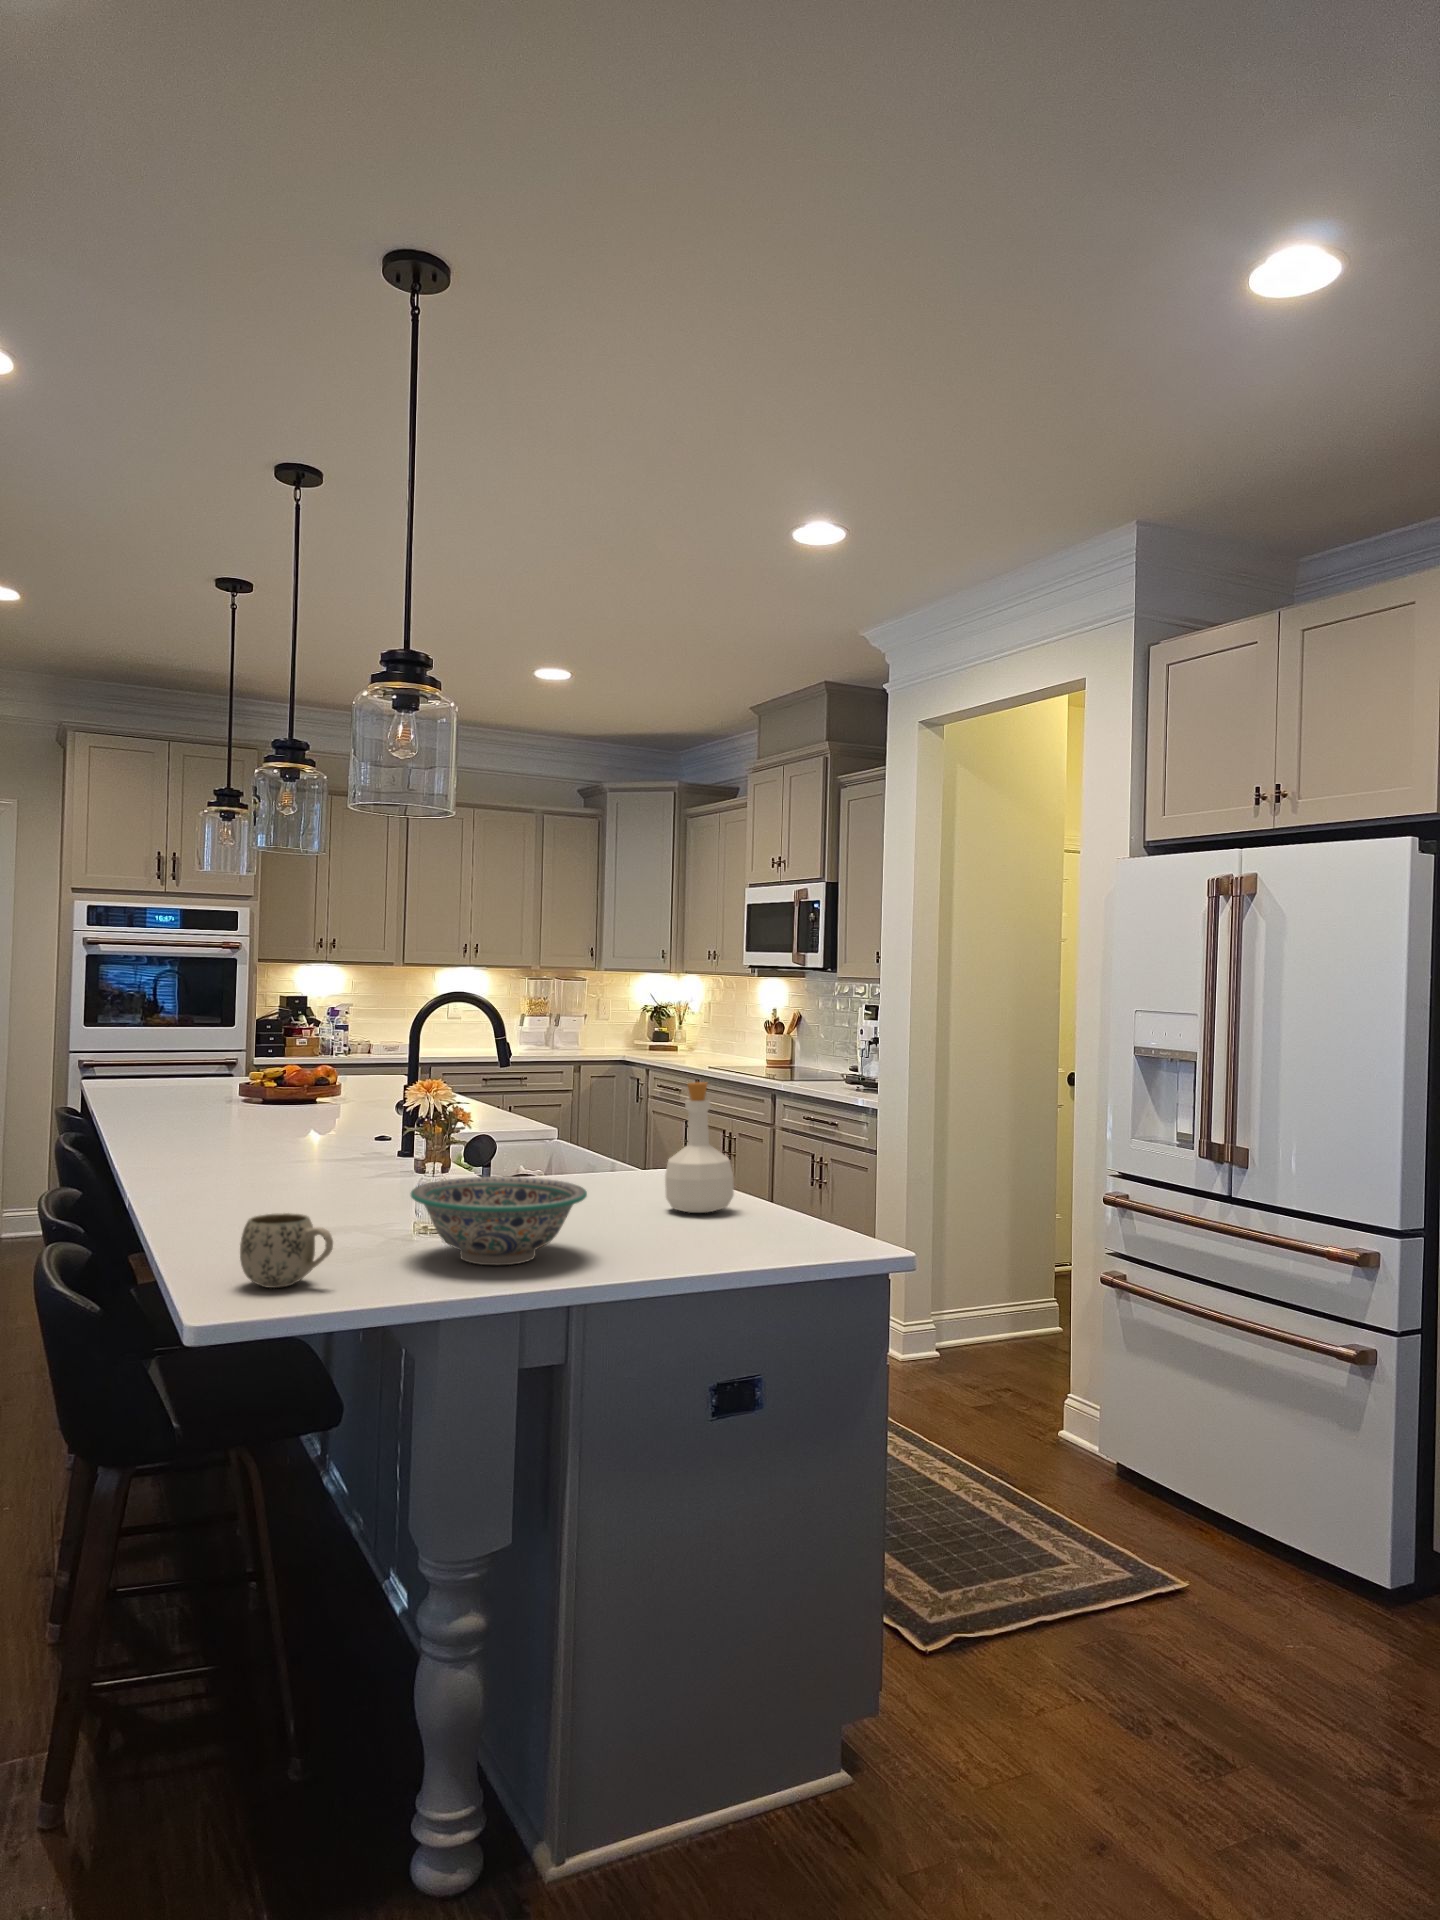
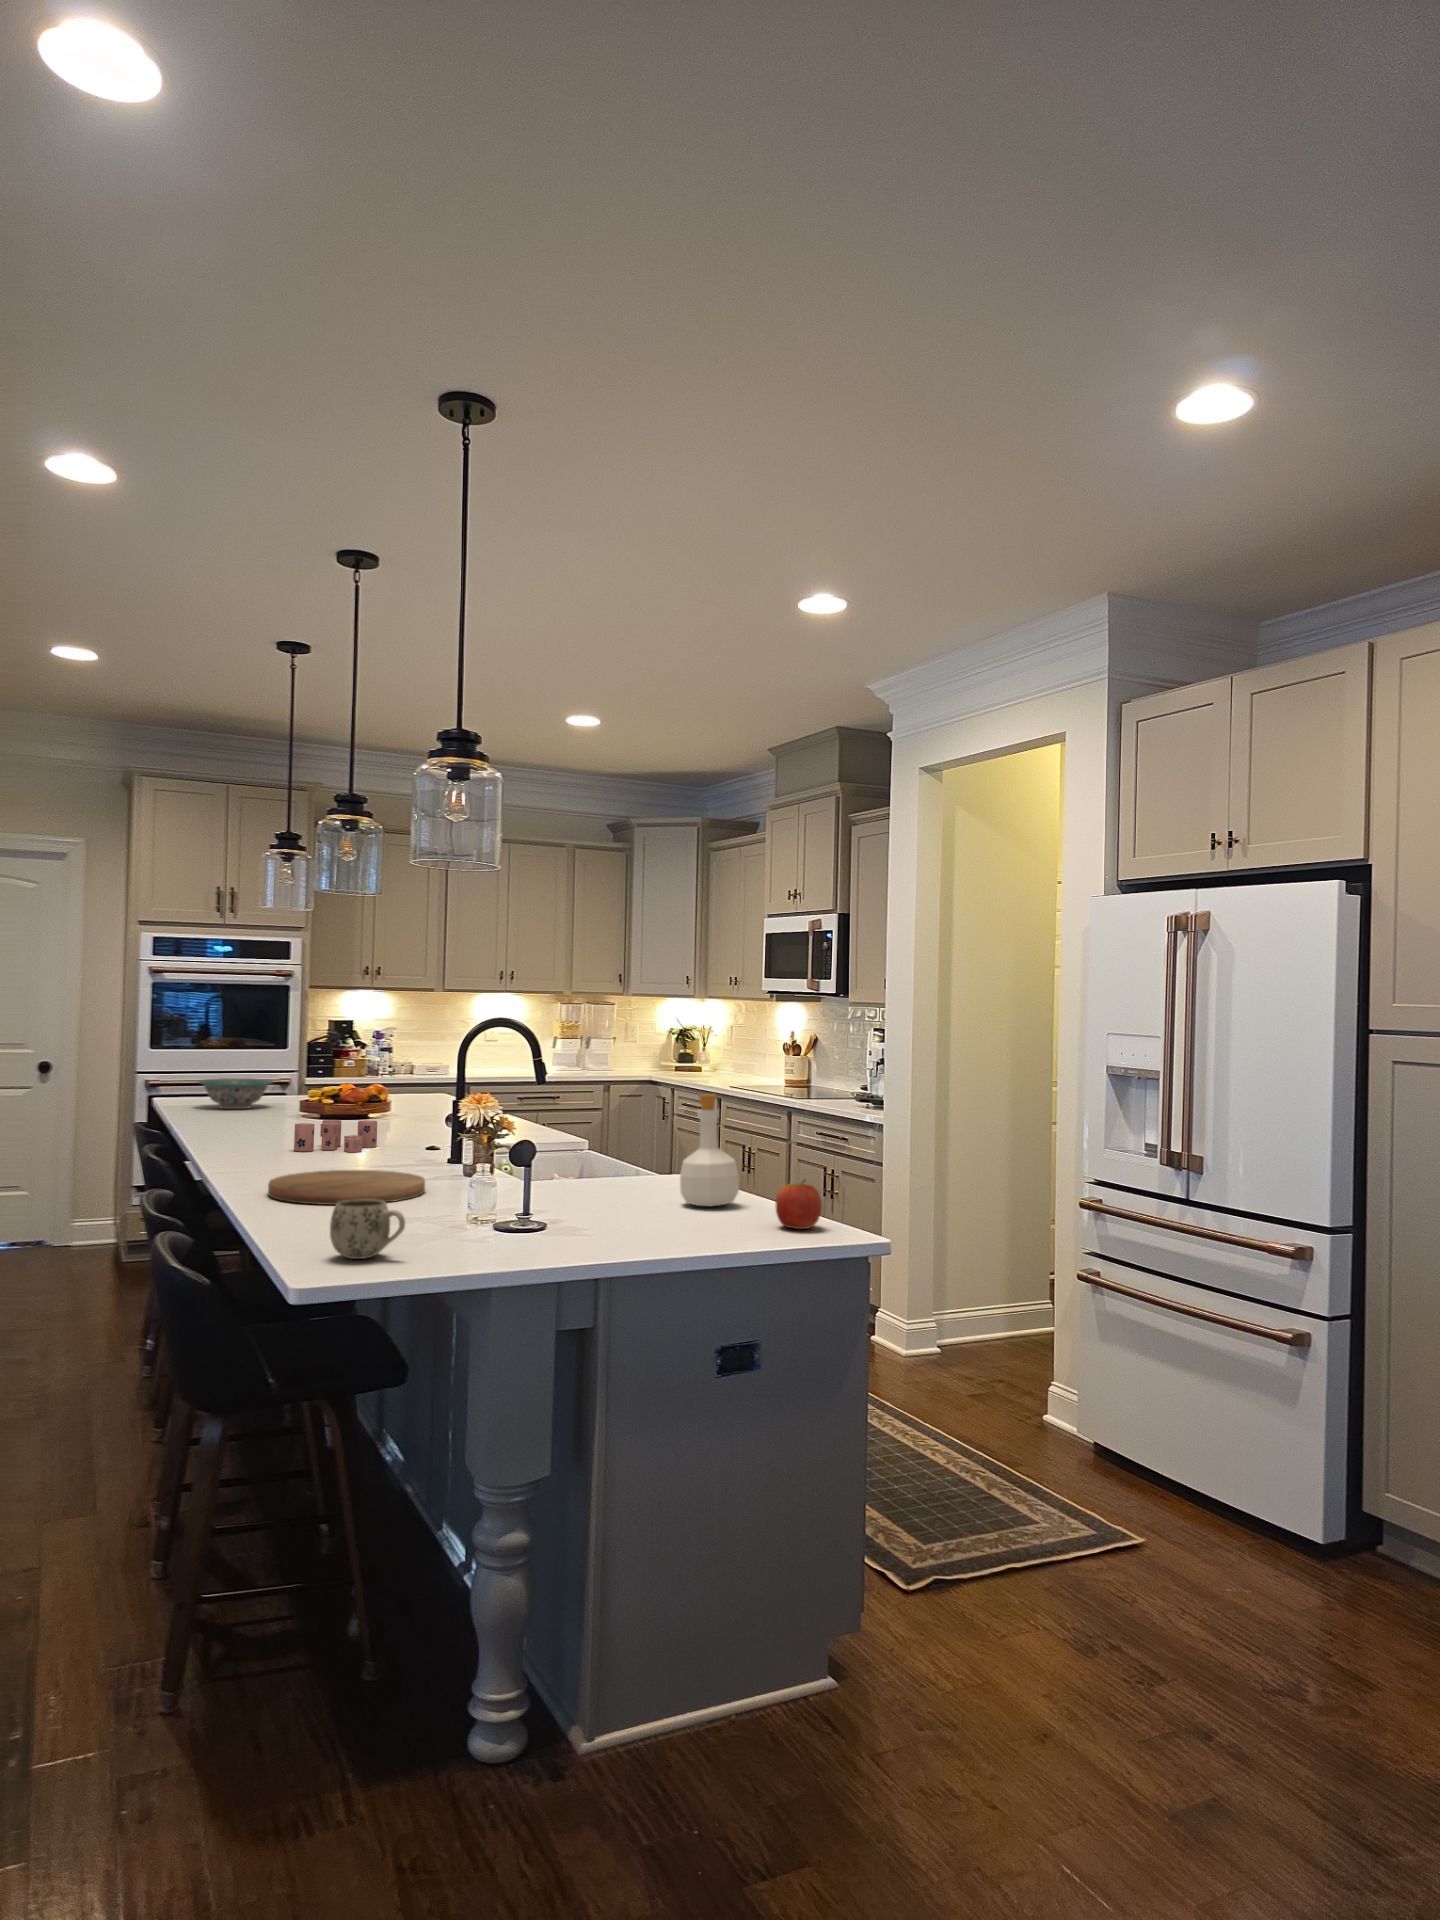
candle: none [223,1108,320,1146] -> present [294,1120,377,1153]
cutting board: none [181,1169,368,1213] -> present [268,1170,425,1205]
decorative bowl: present [411,1177,587,1265] -> present [199,1078,273,1109]
apple: none [779,1184,834,1243] -> present [776,1180,822,1229]

